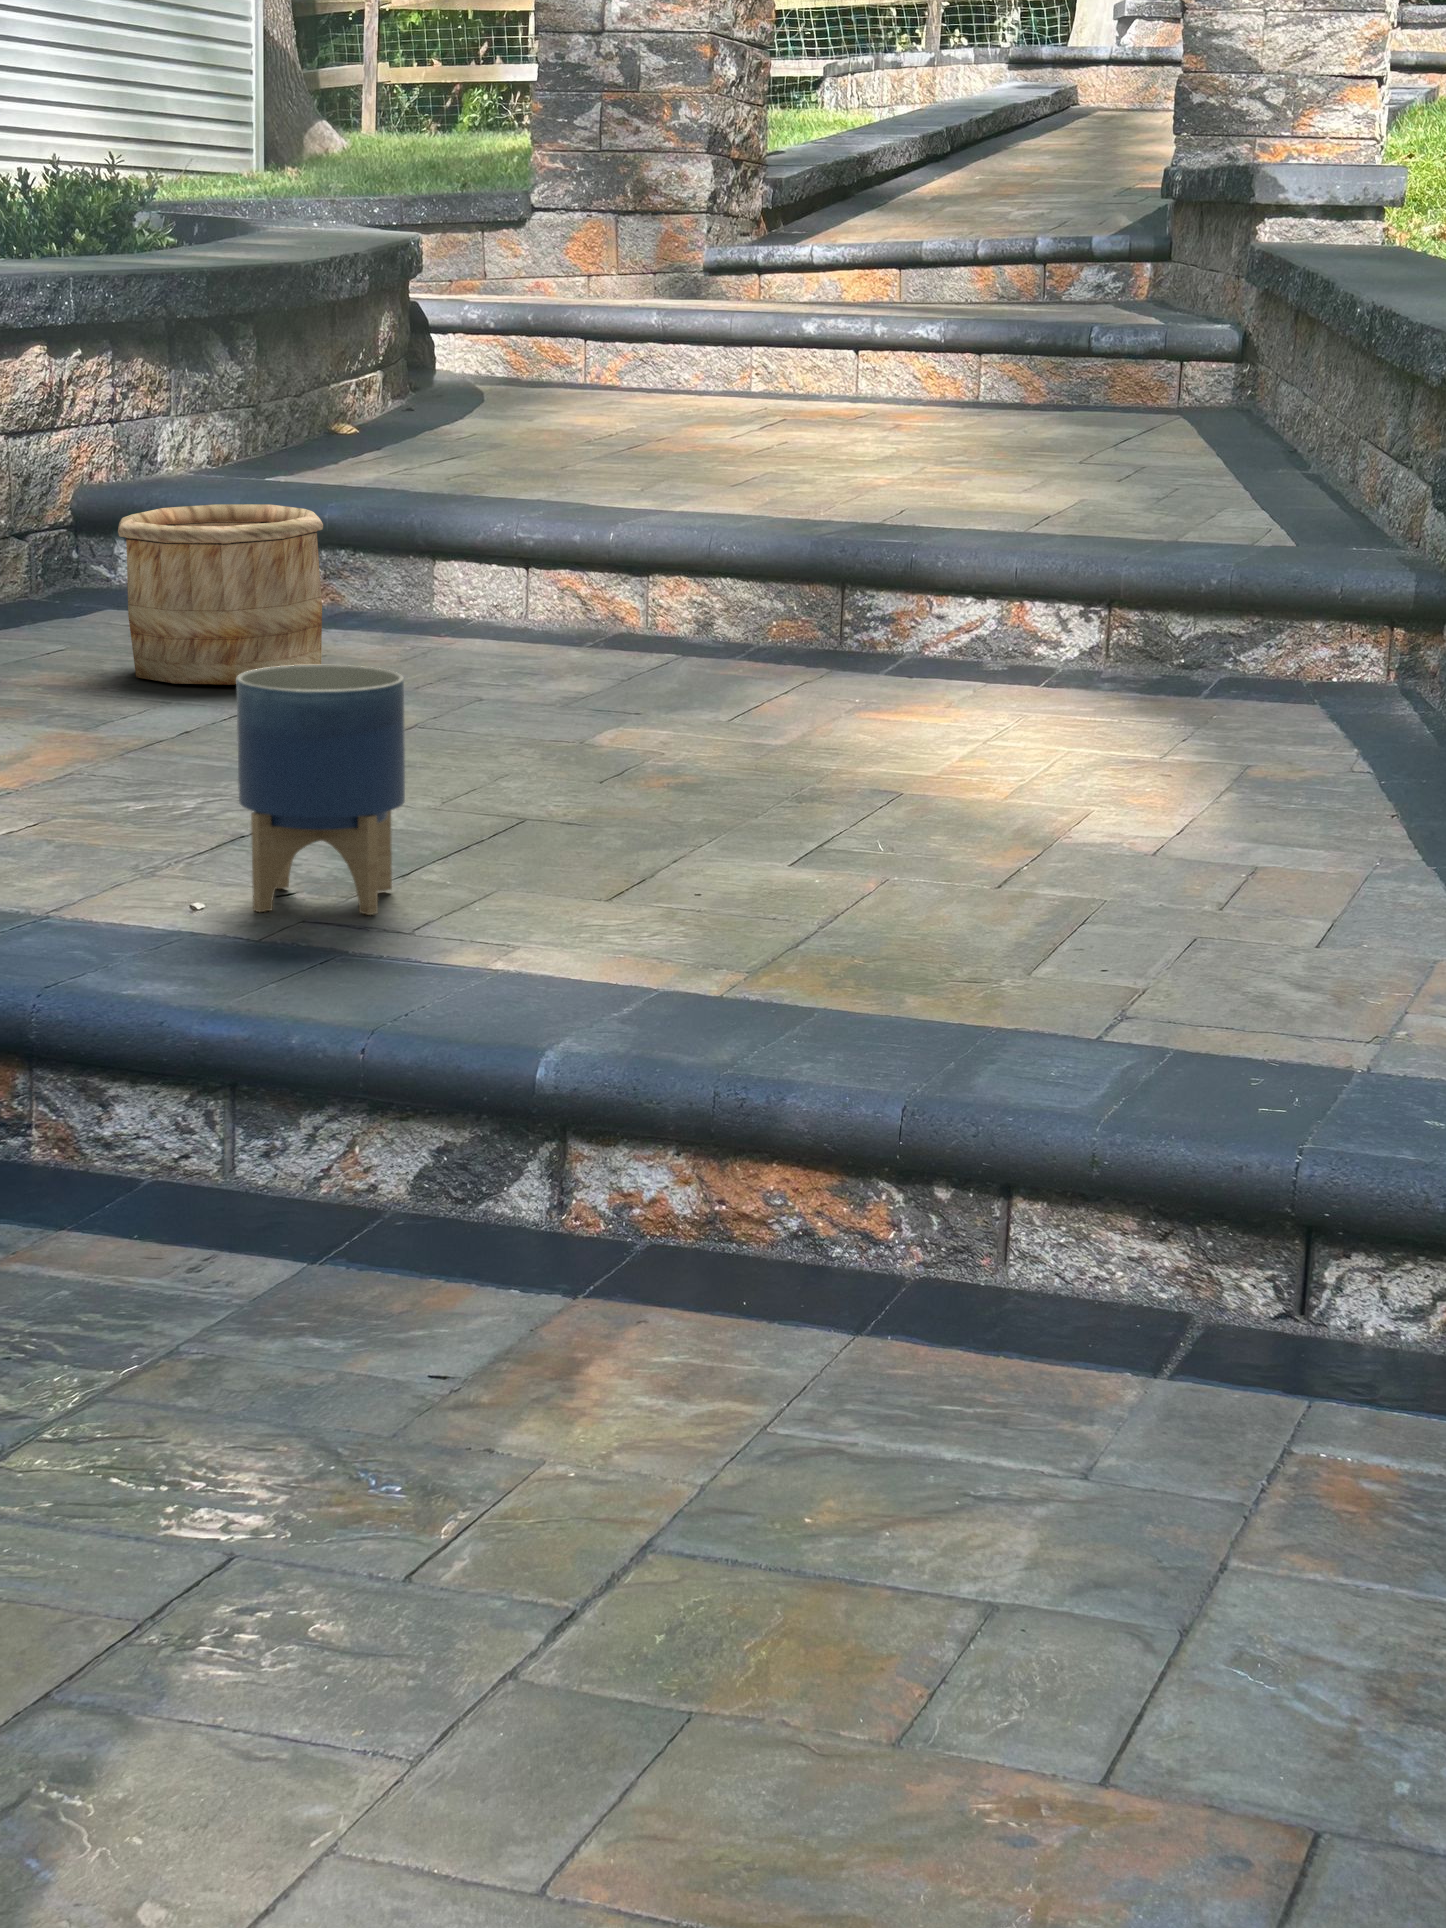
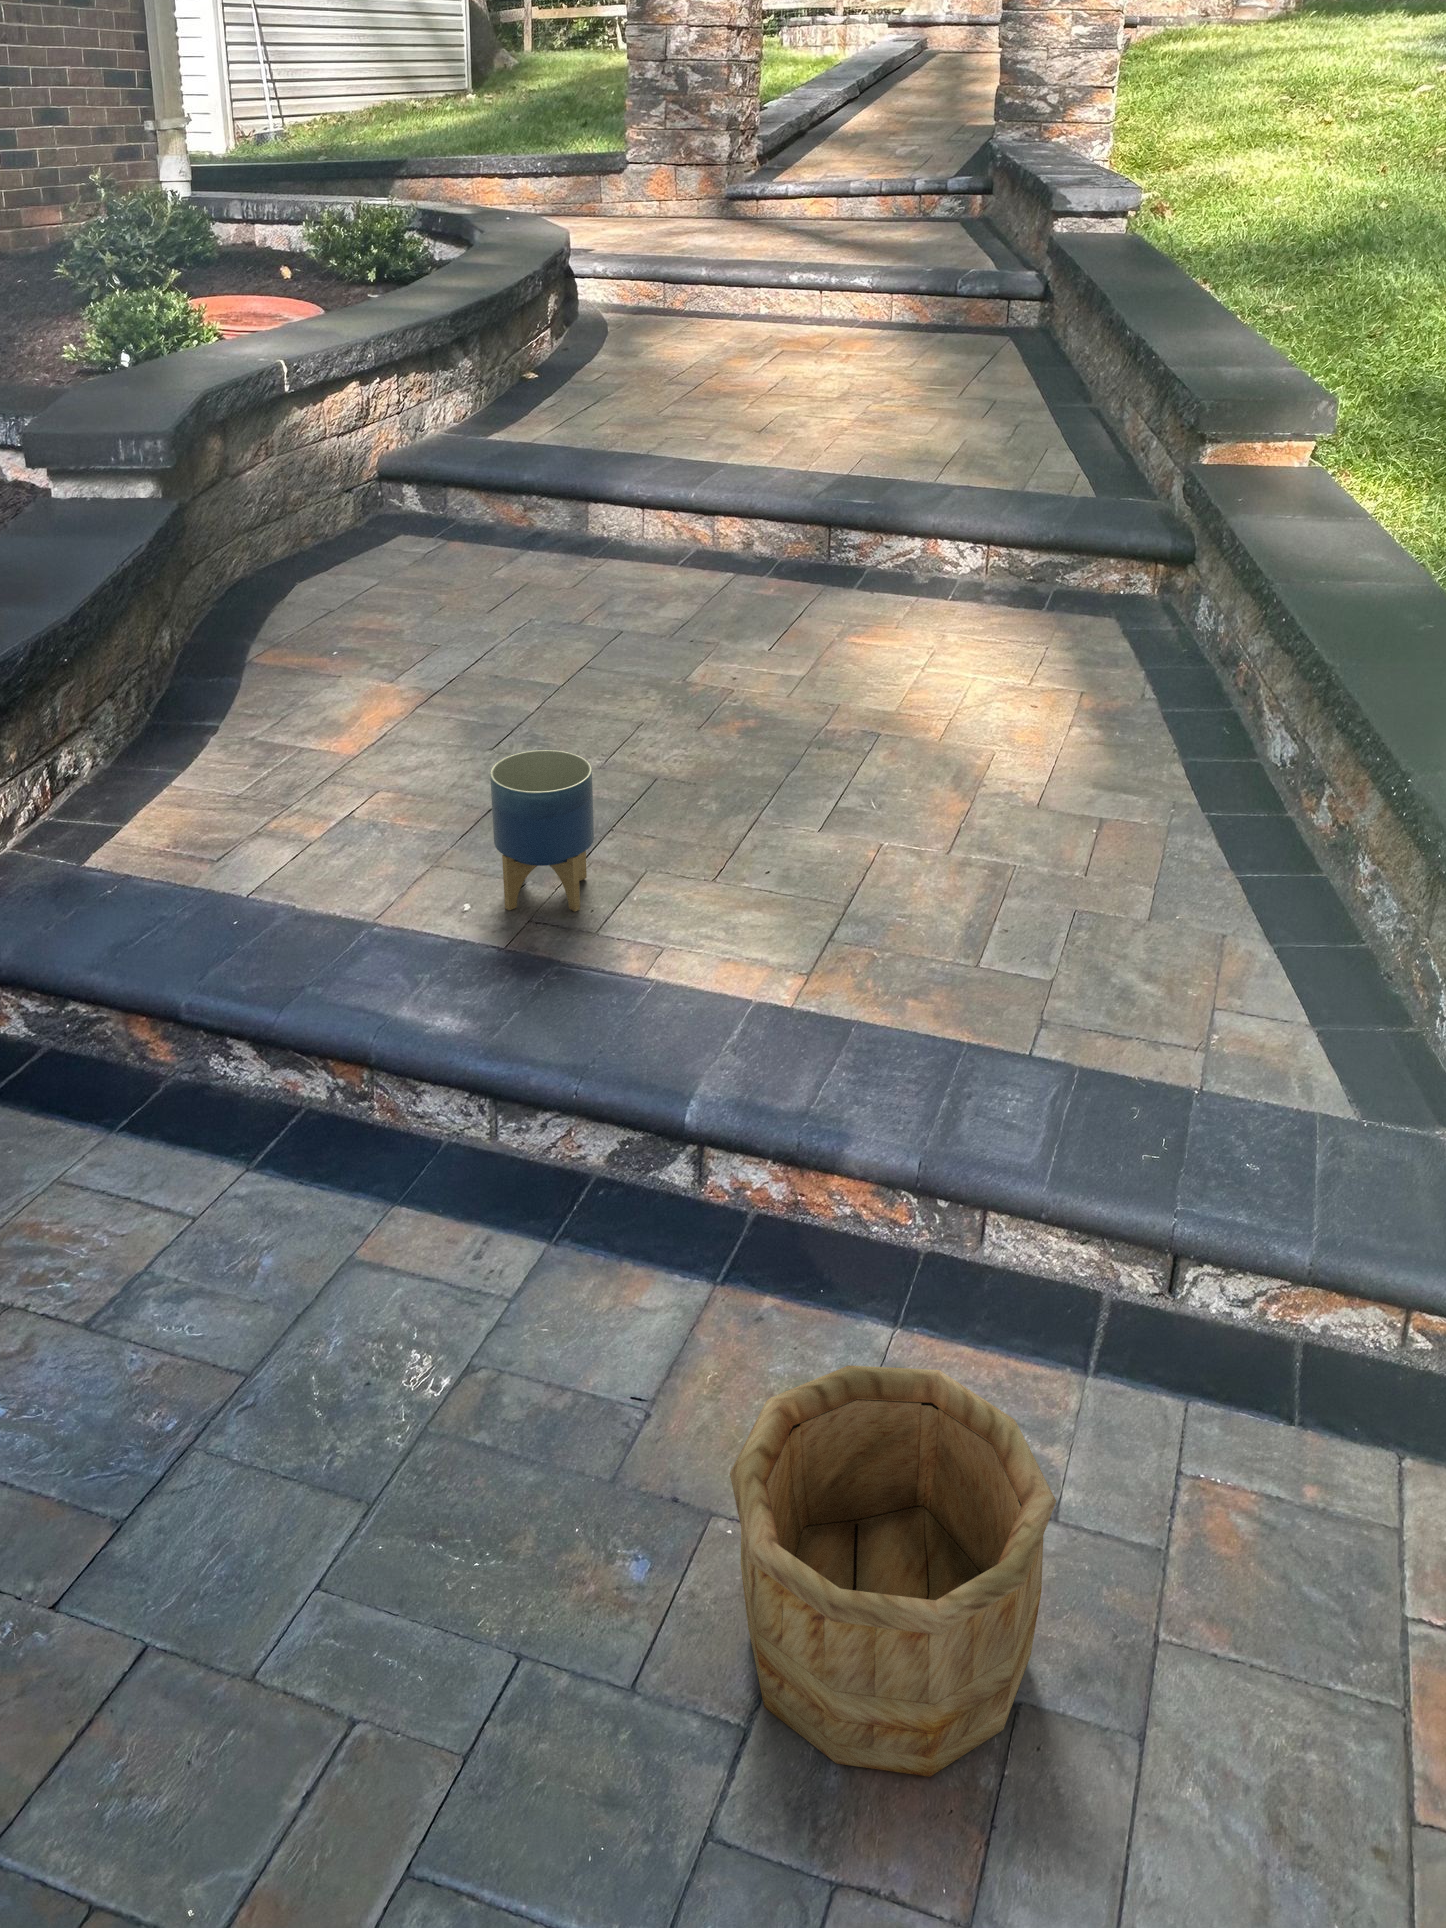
wooden bucket: present [118,504,323,685] -> present [730,1365,1056,1777]

